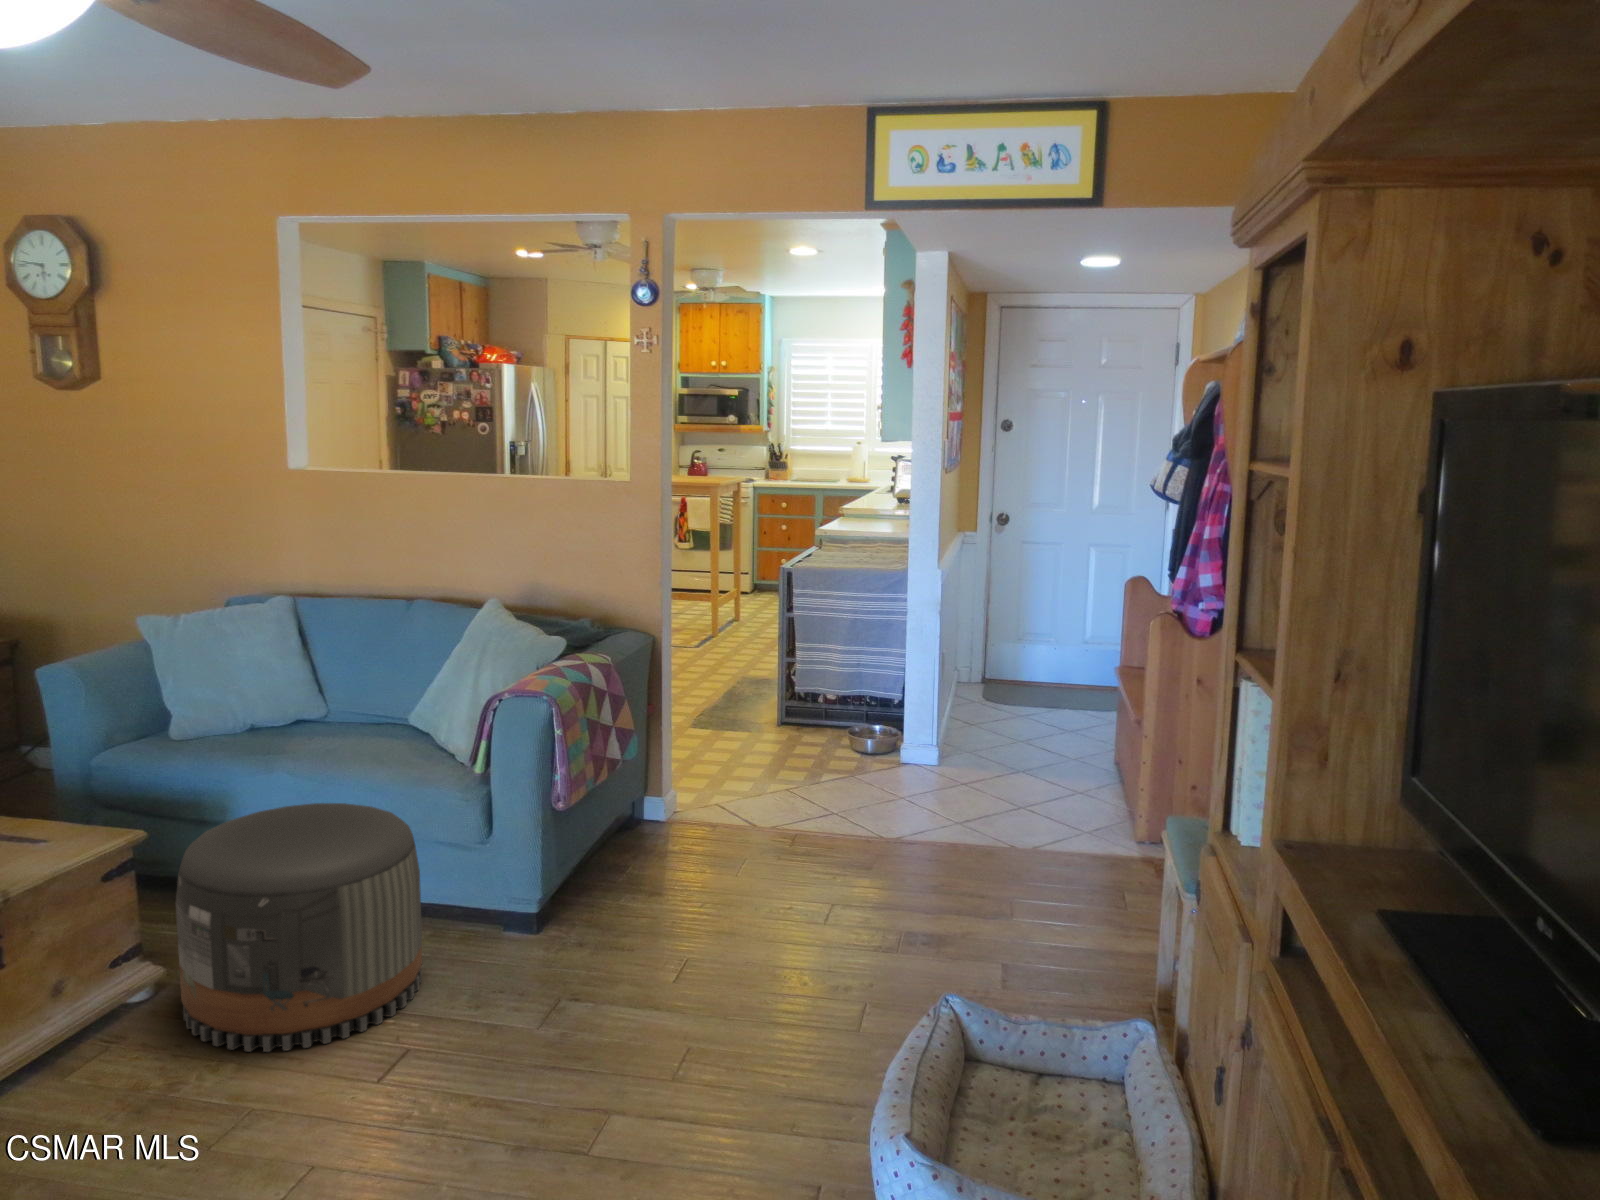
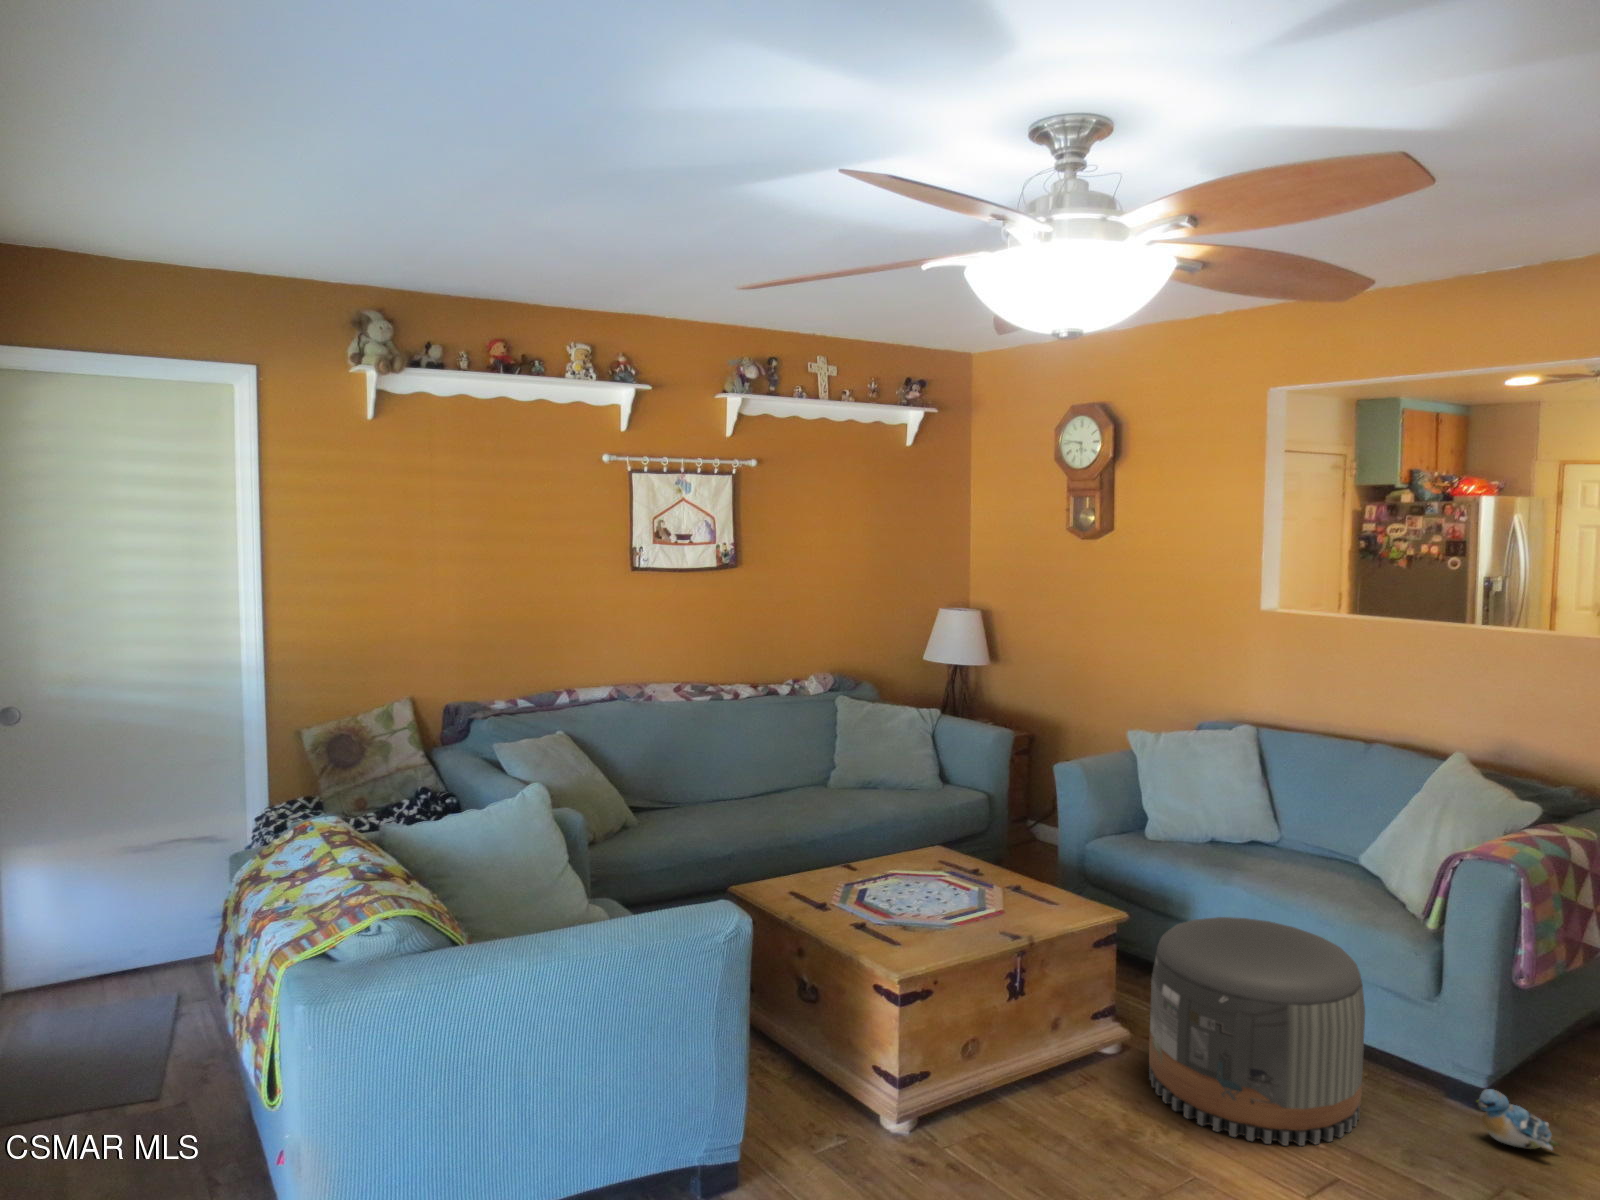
plush toy: none [526,911,597,958] -> present [1476,1089,1561,1150]

